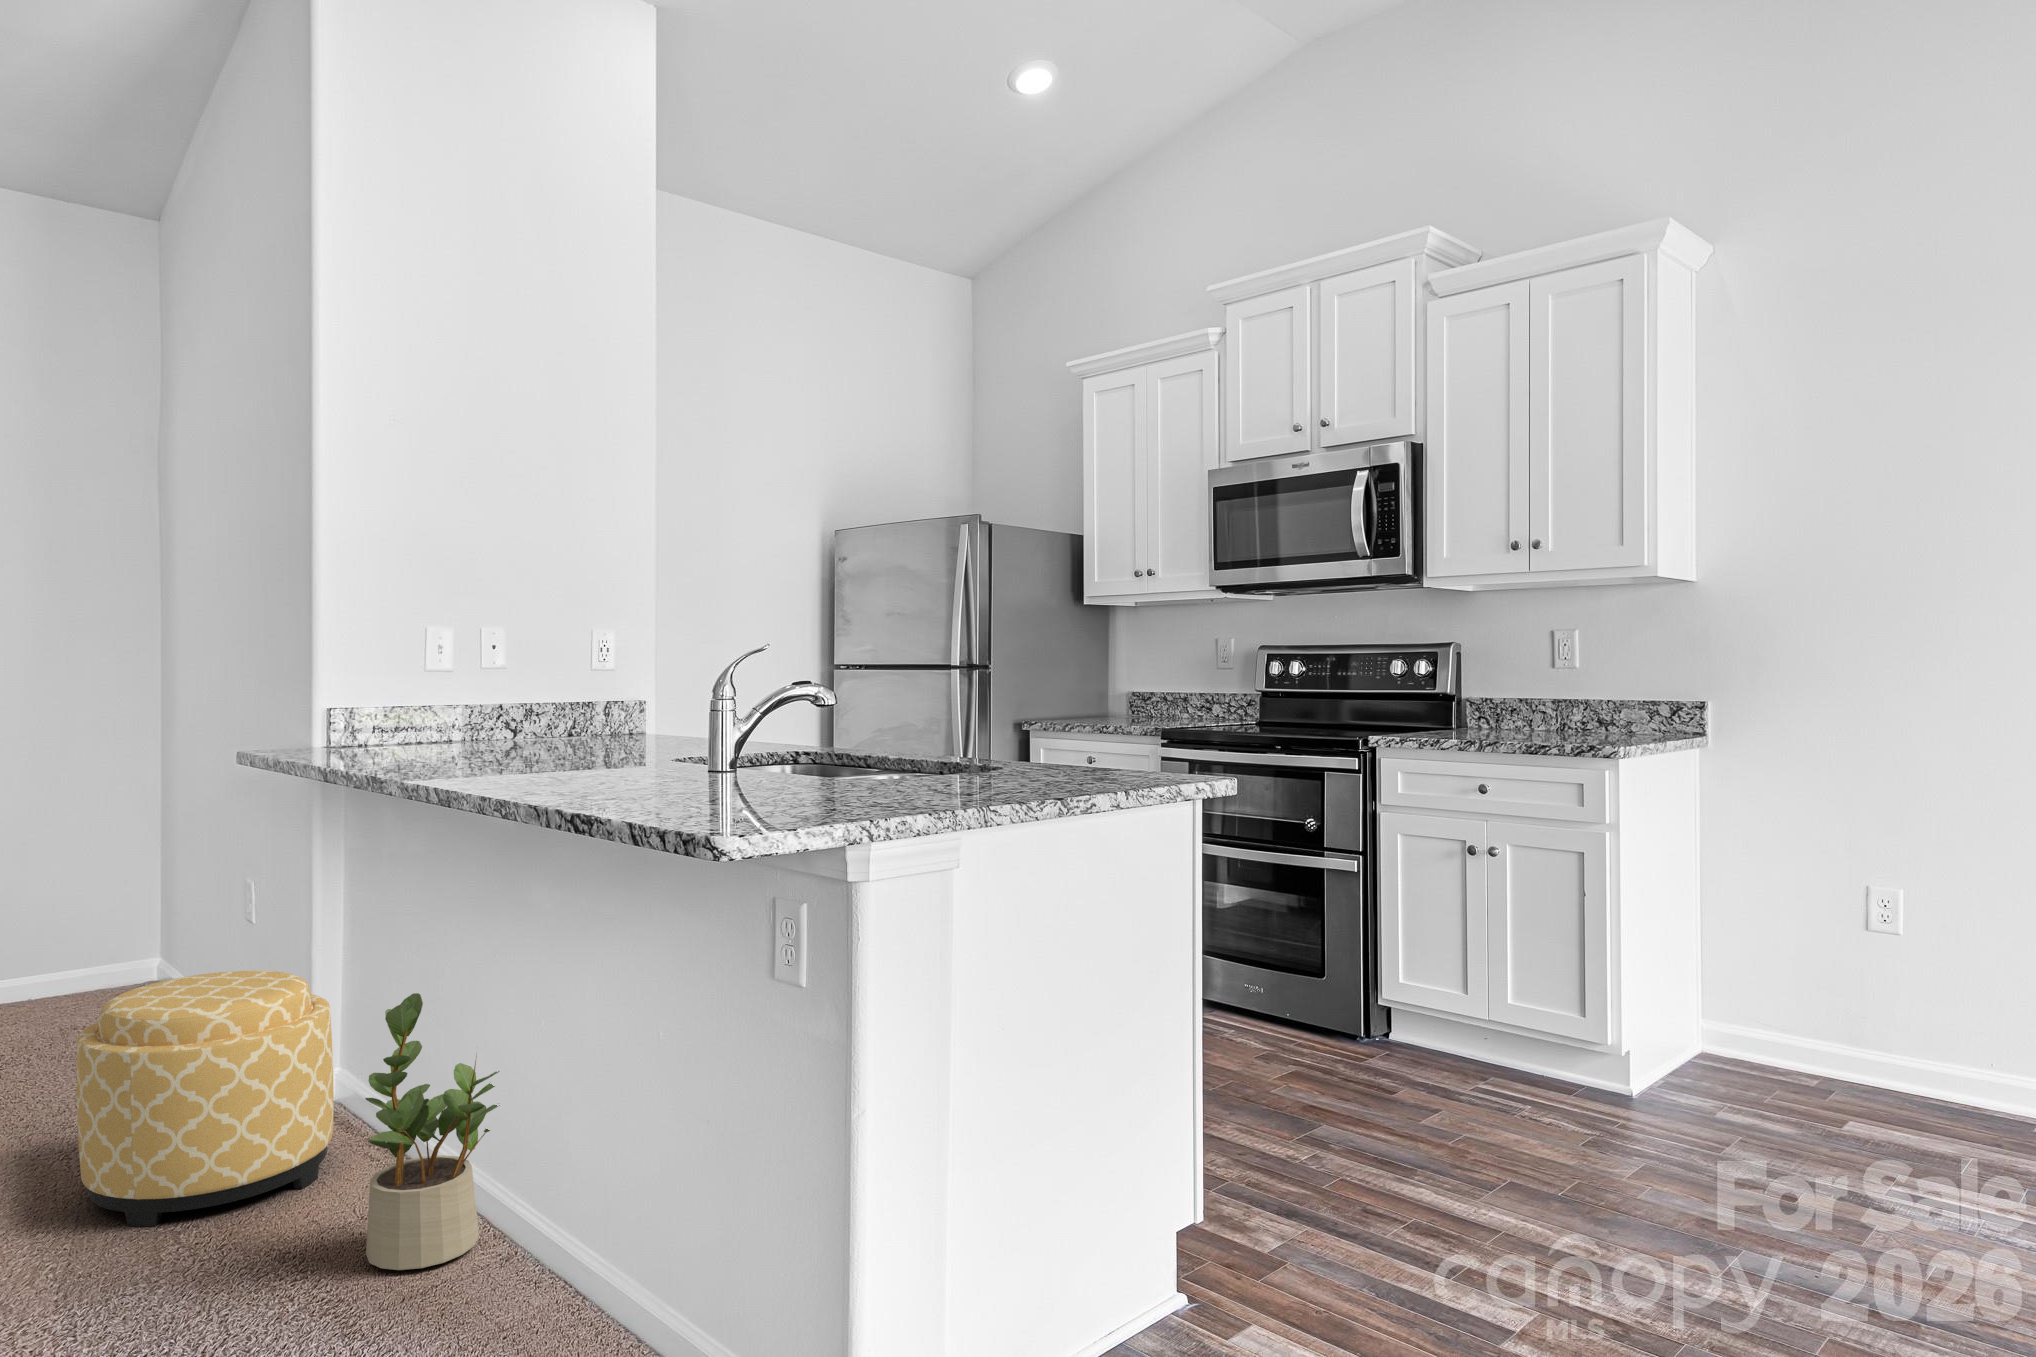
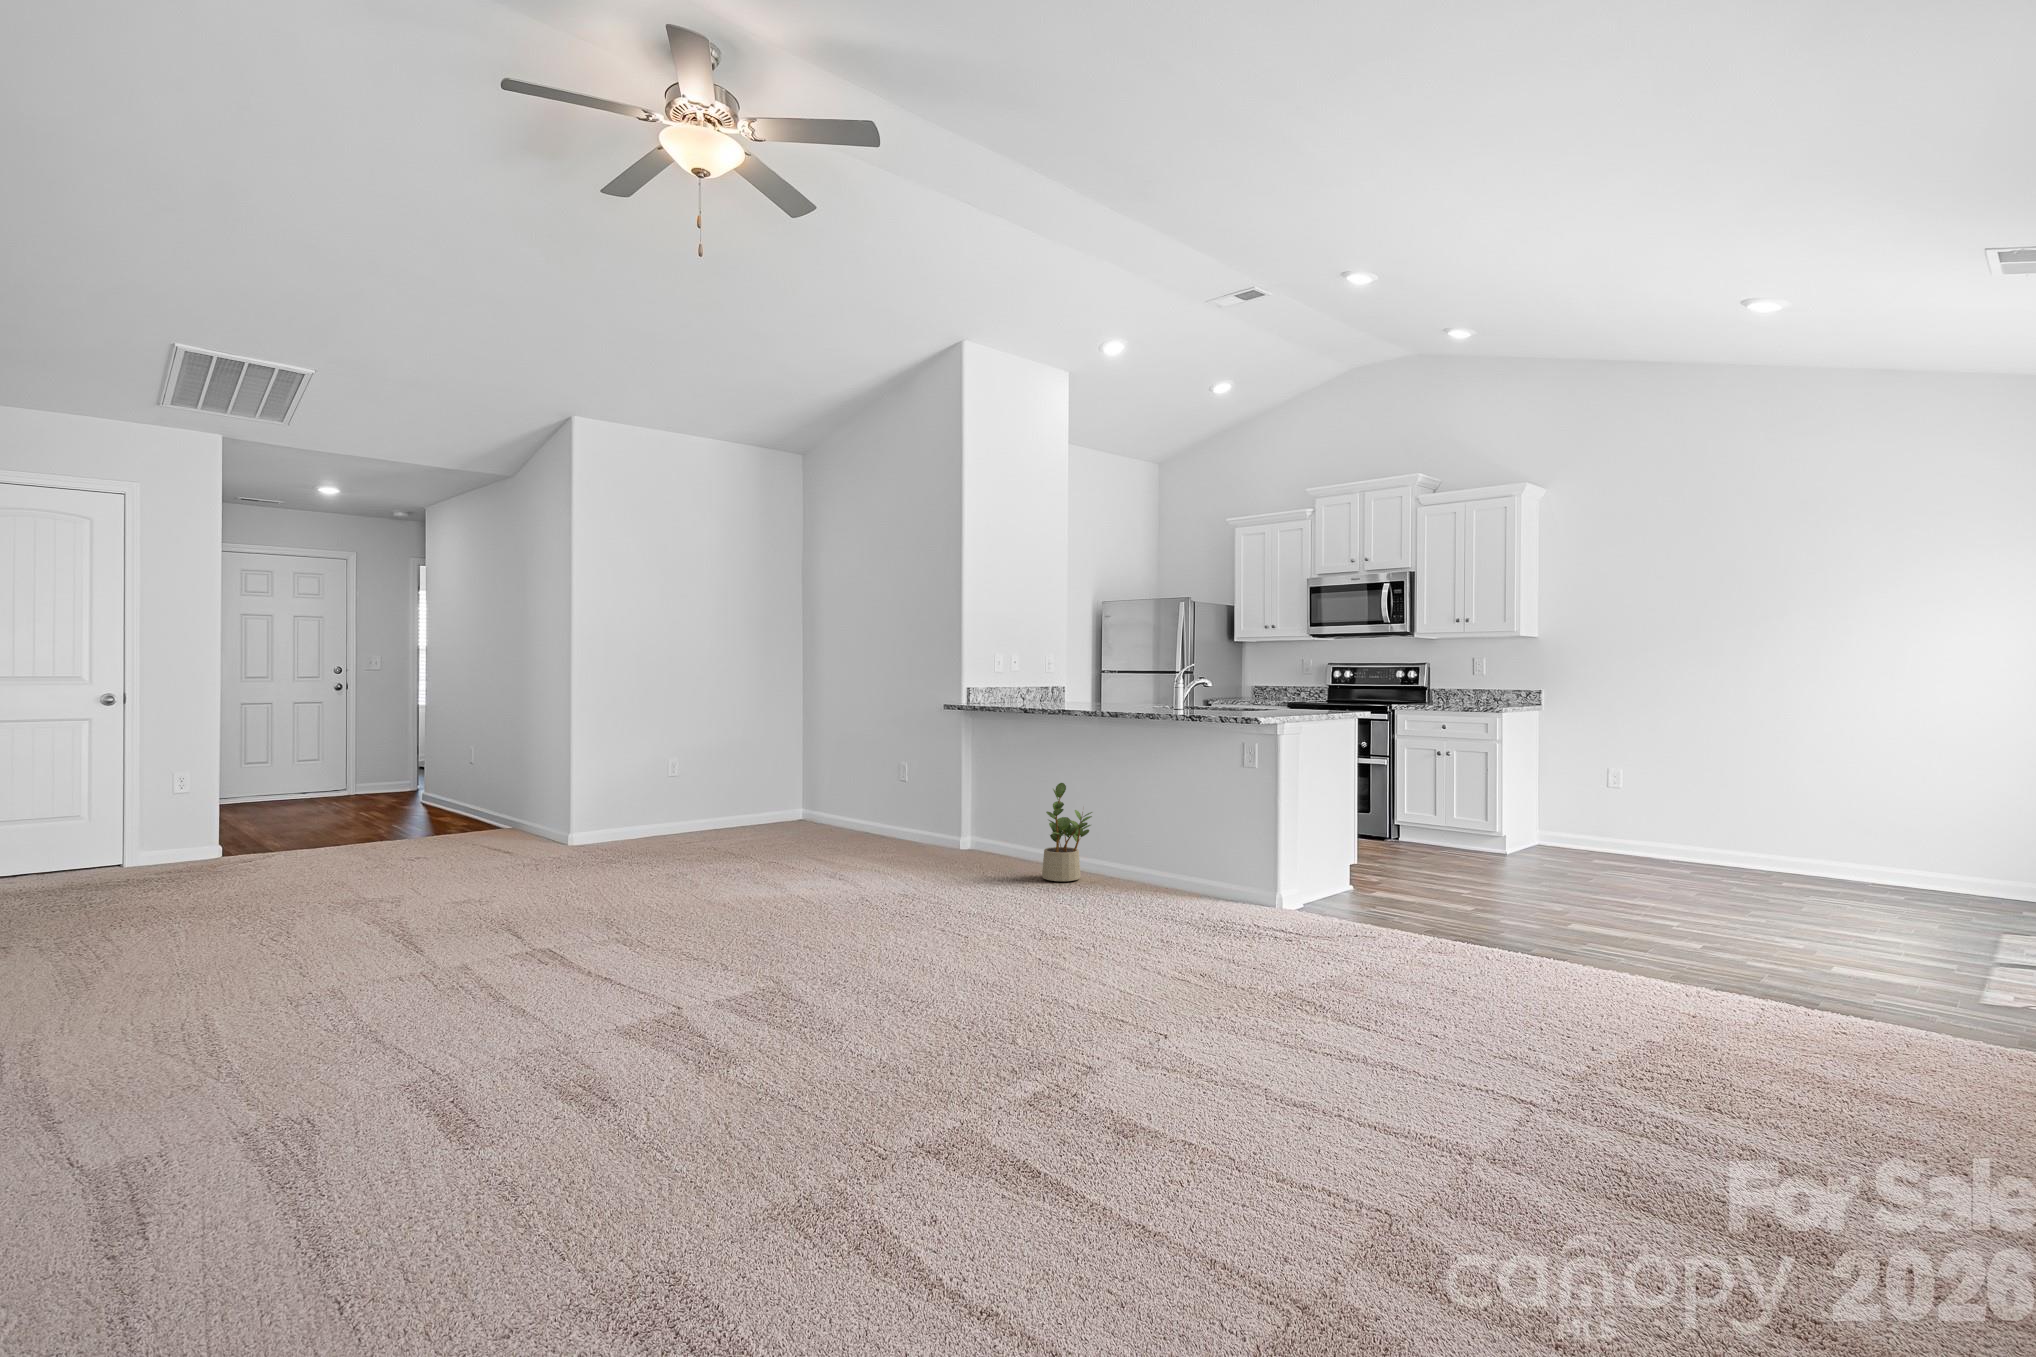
ottoman: present [76,971,334,1227] -> none [904,786,991,874]

